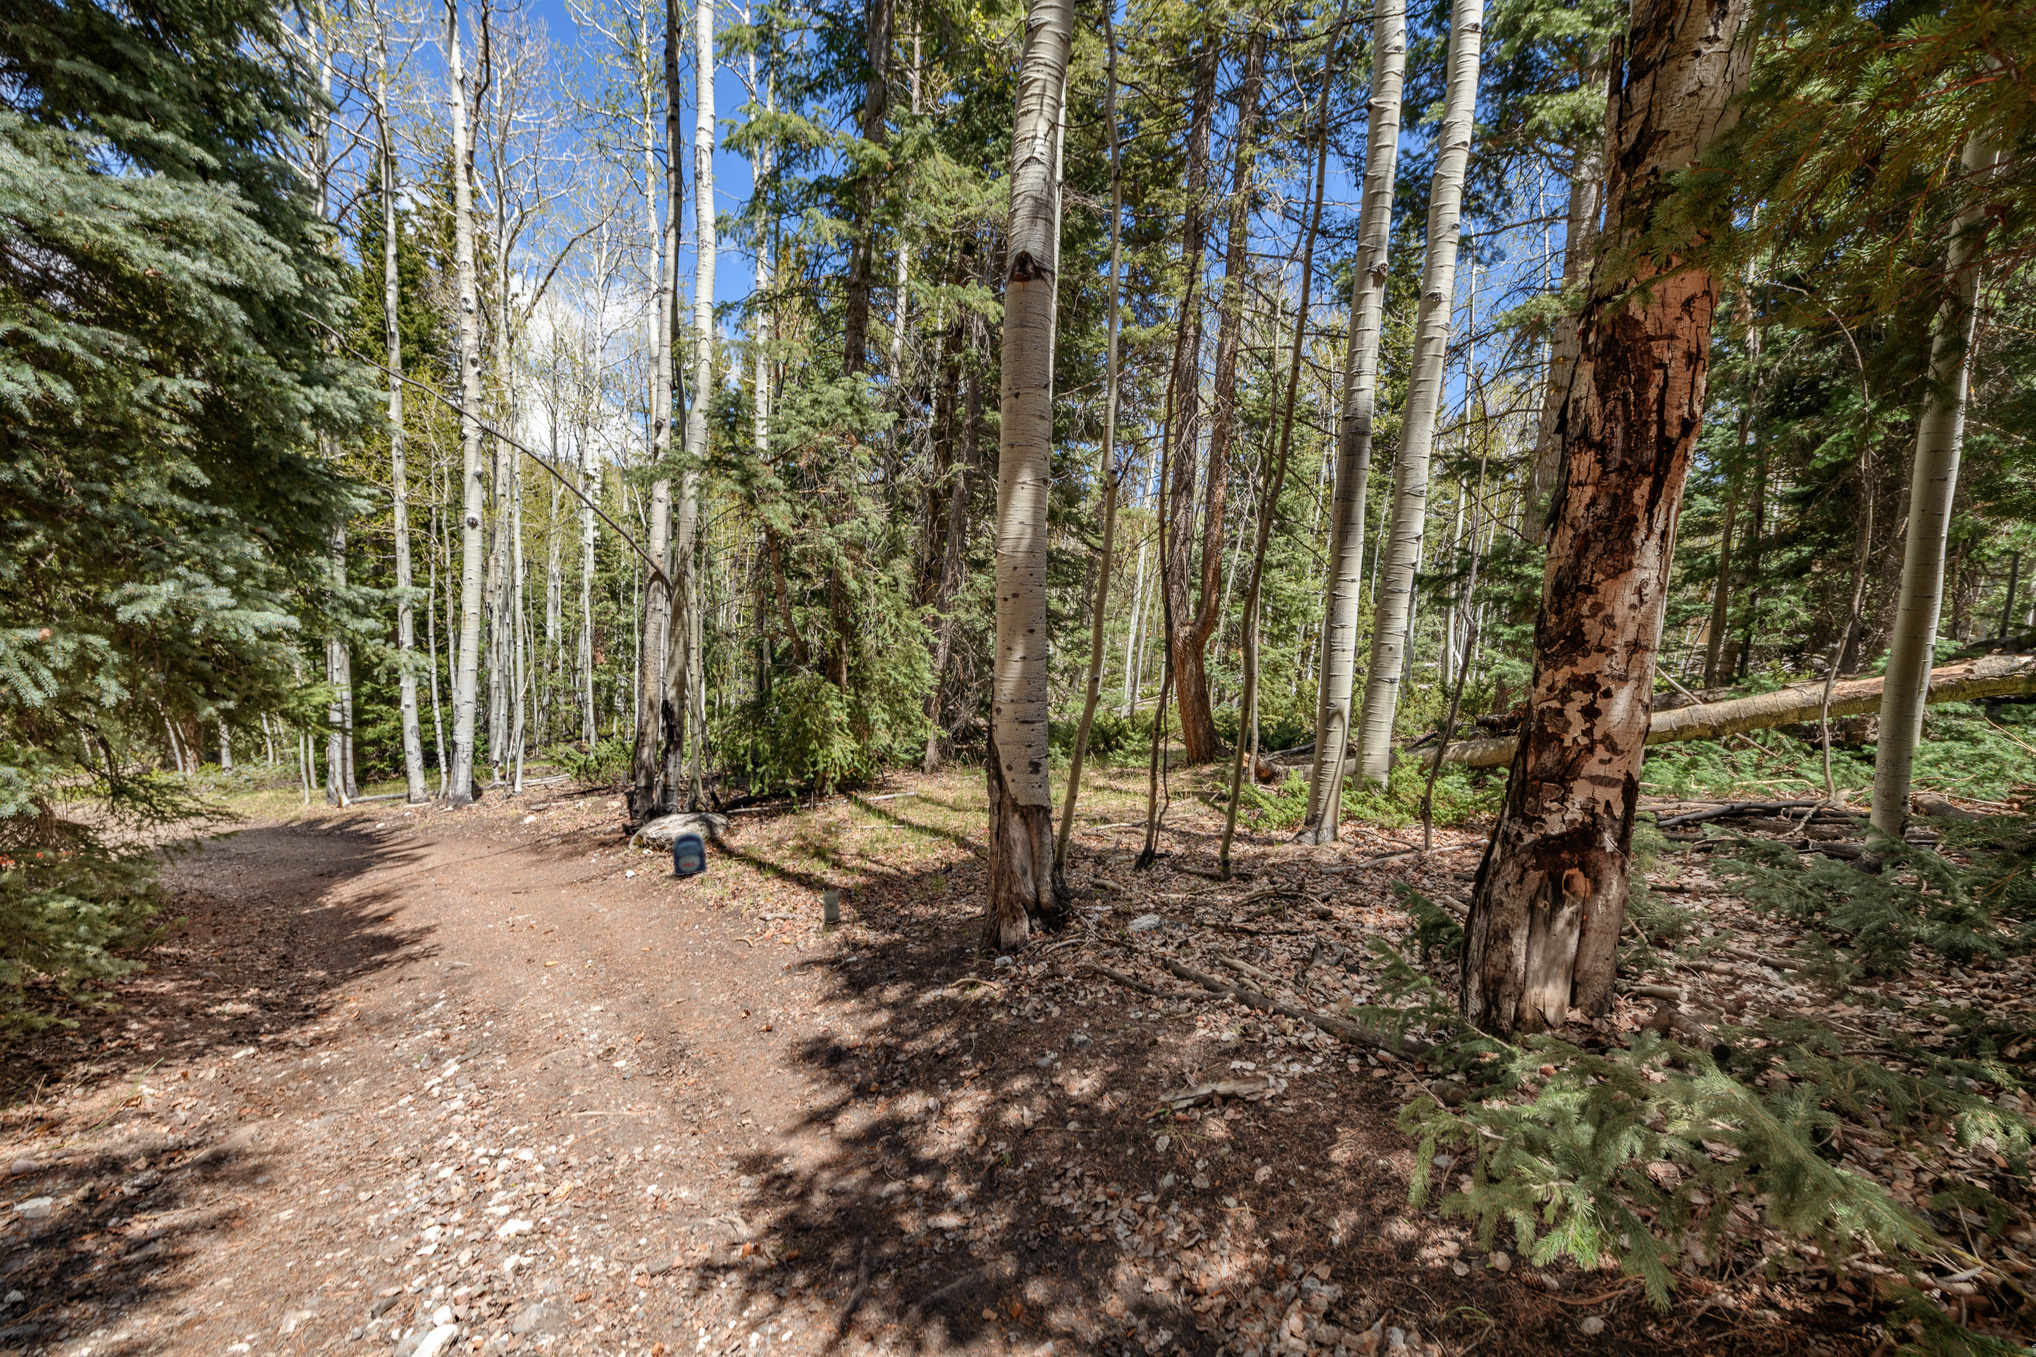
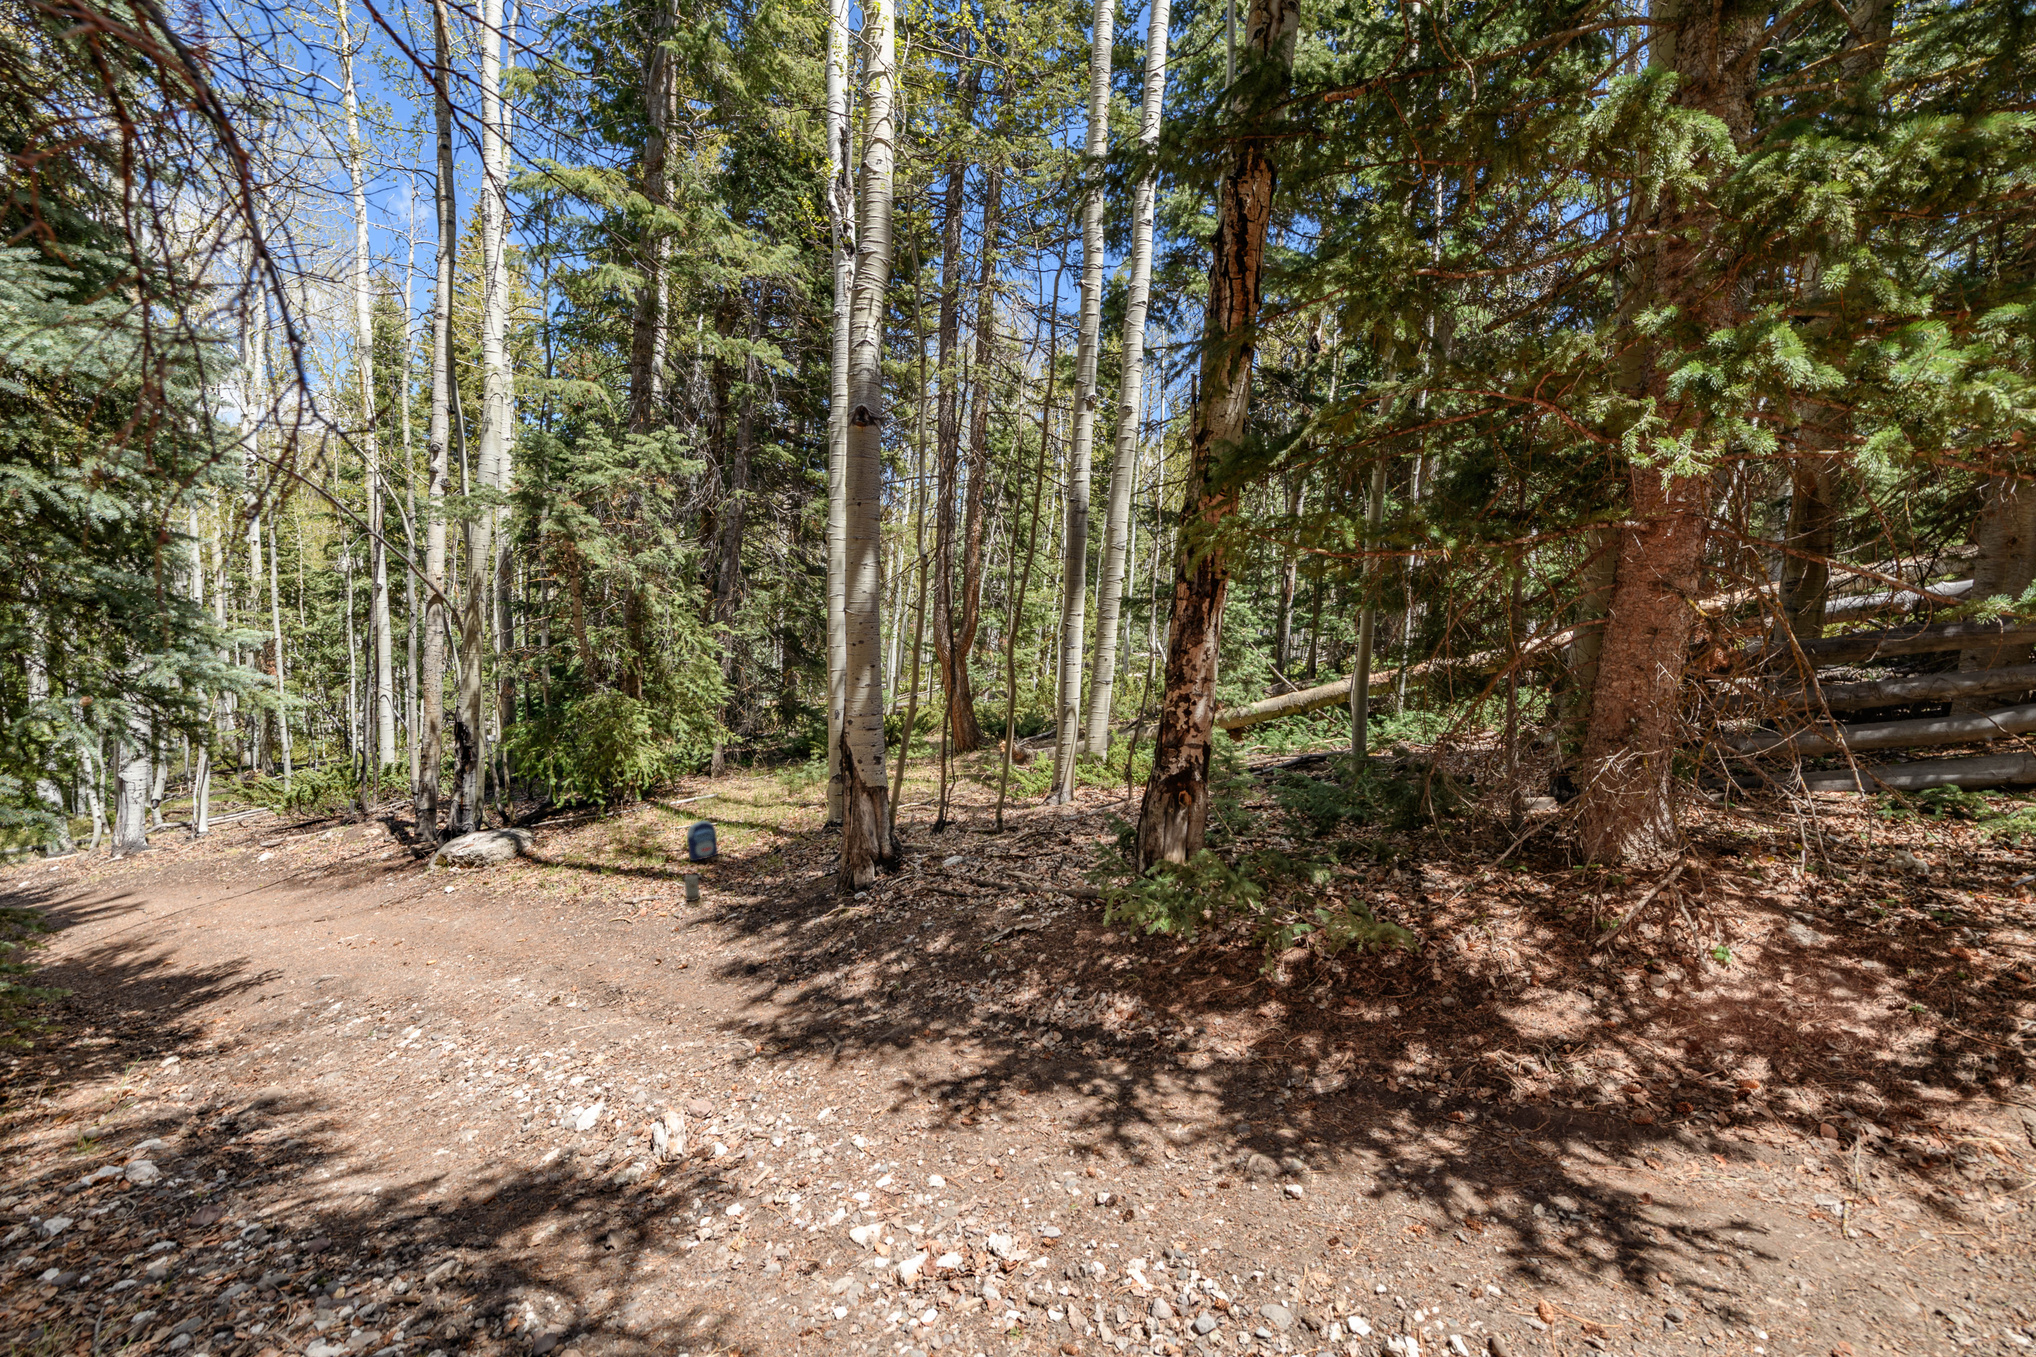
backpack: present [672,832,707,876] -> present [687,821,718,861]

